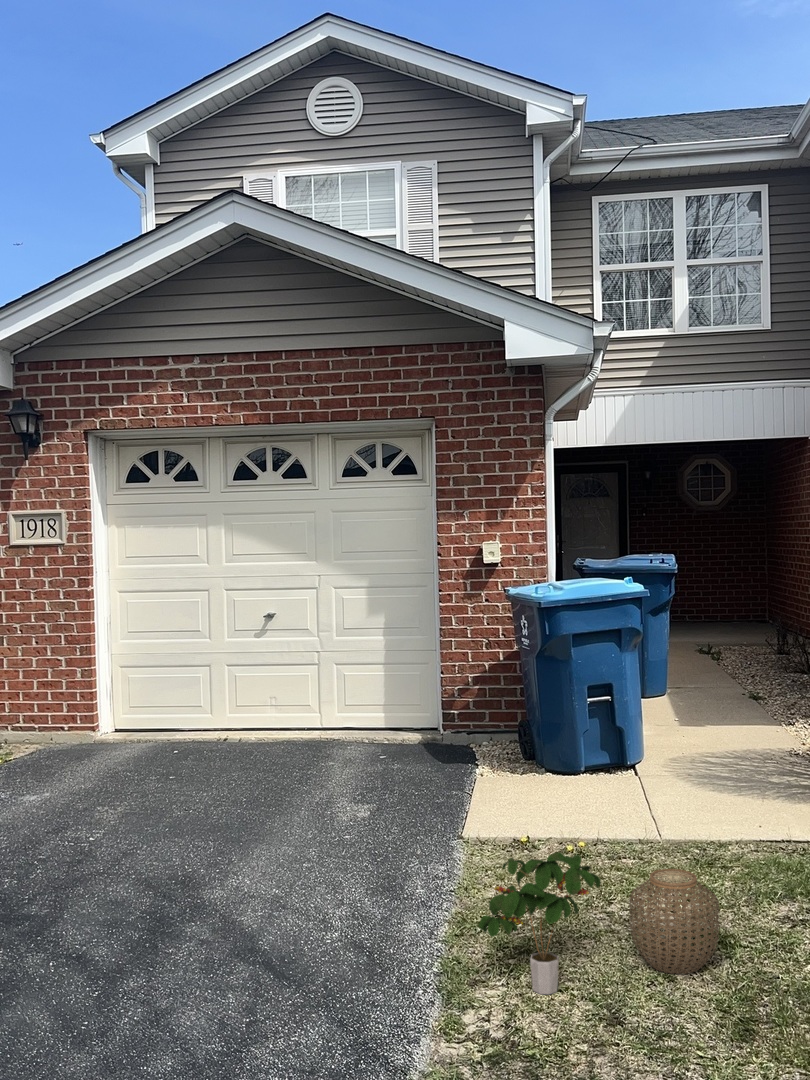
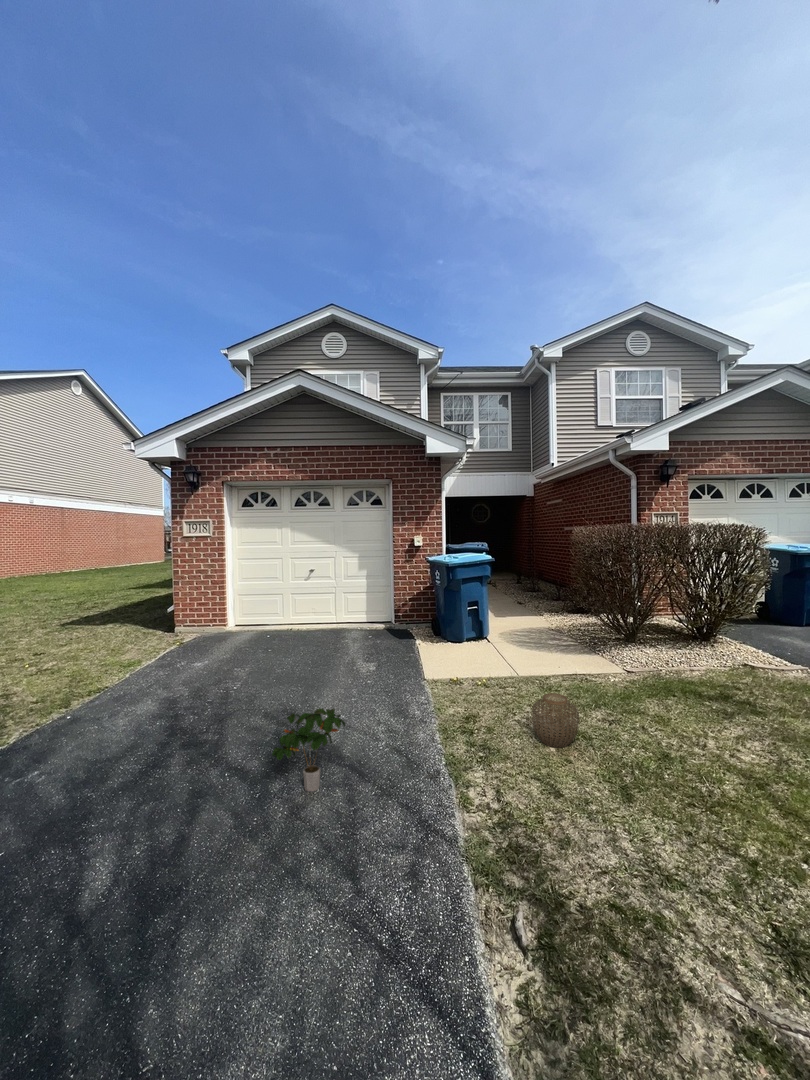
potted plant: present [479,852,601,995] -> present [272,708,345,791]

